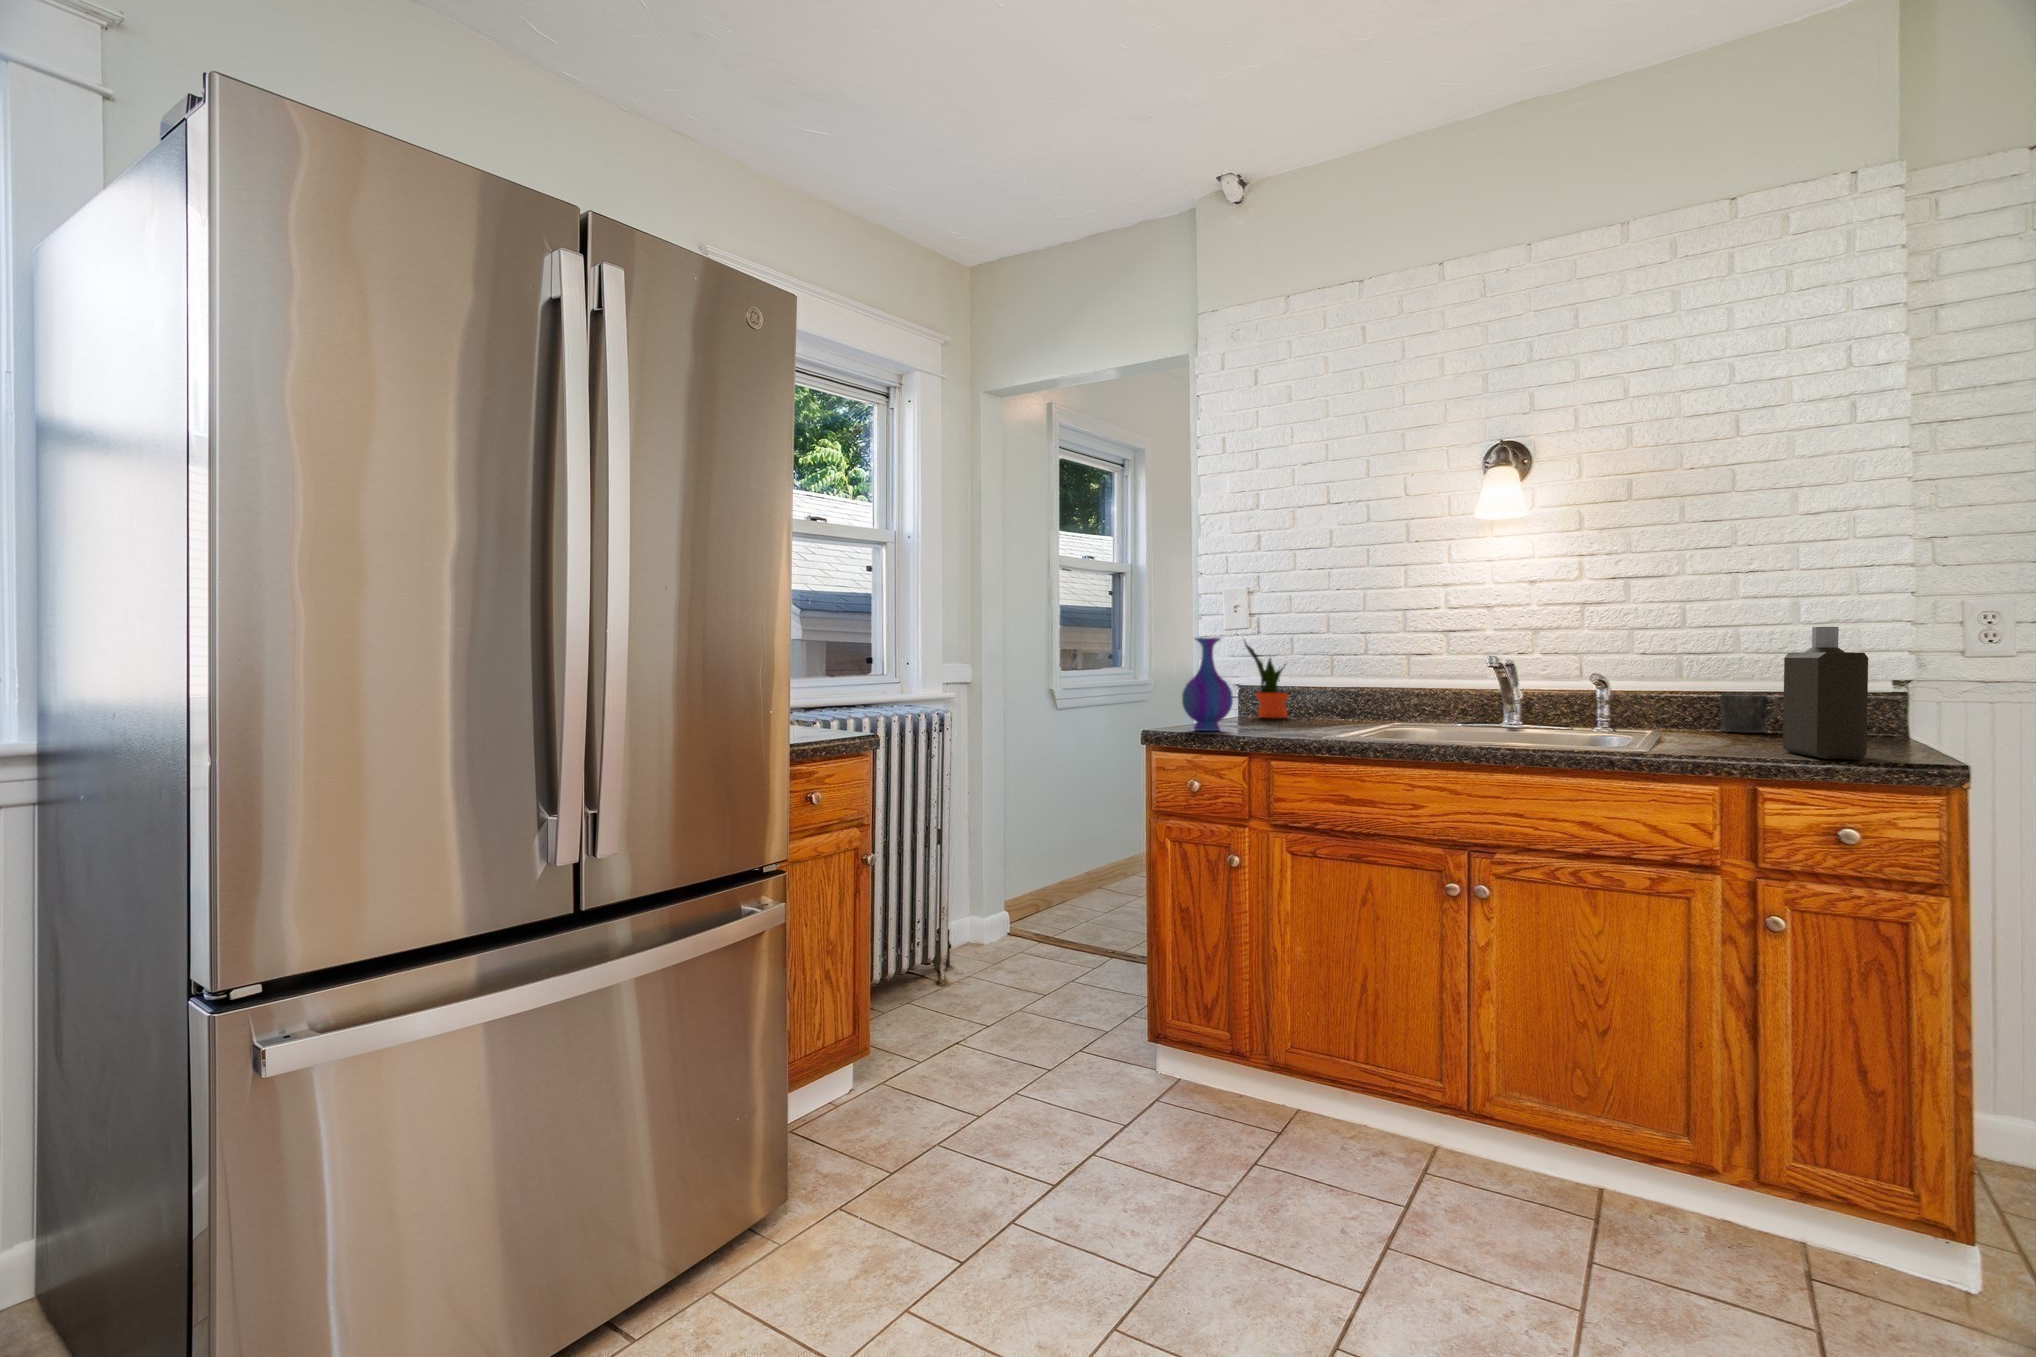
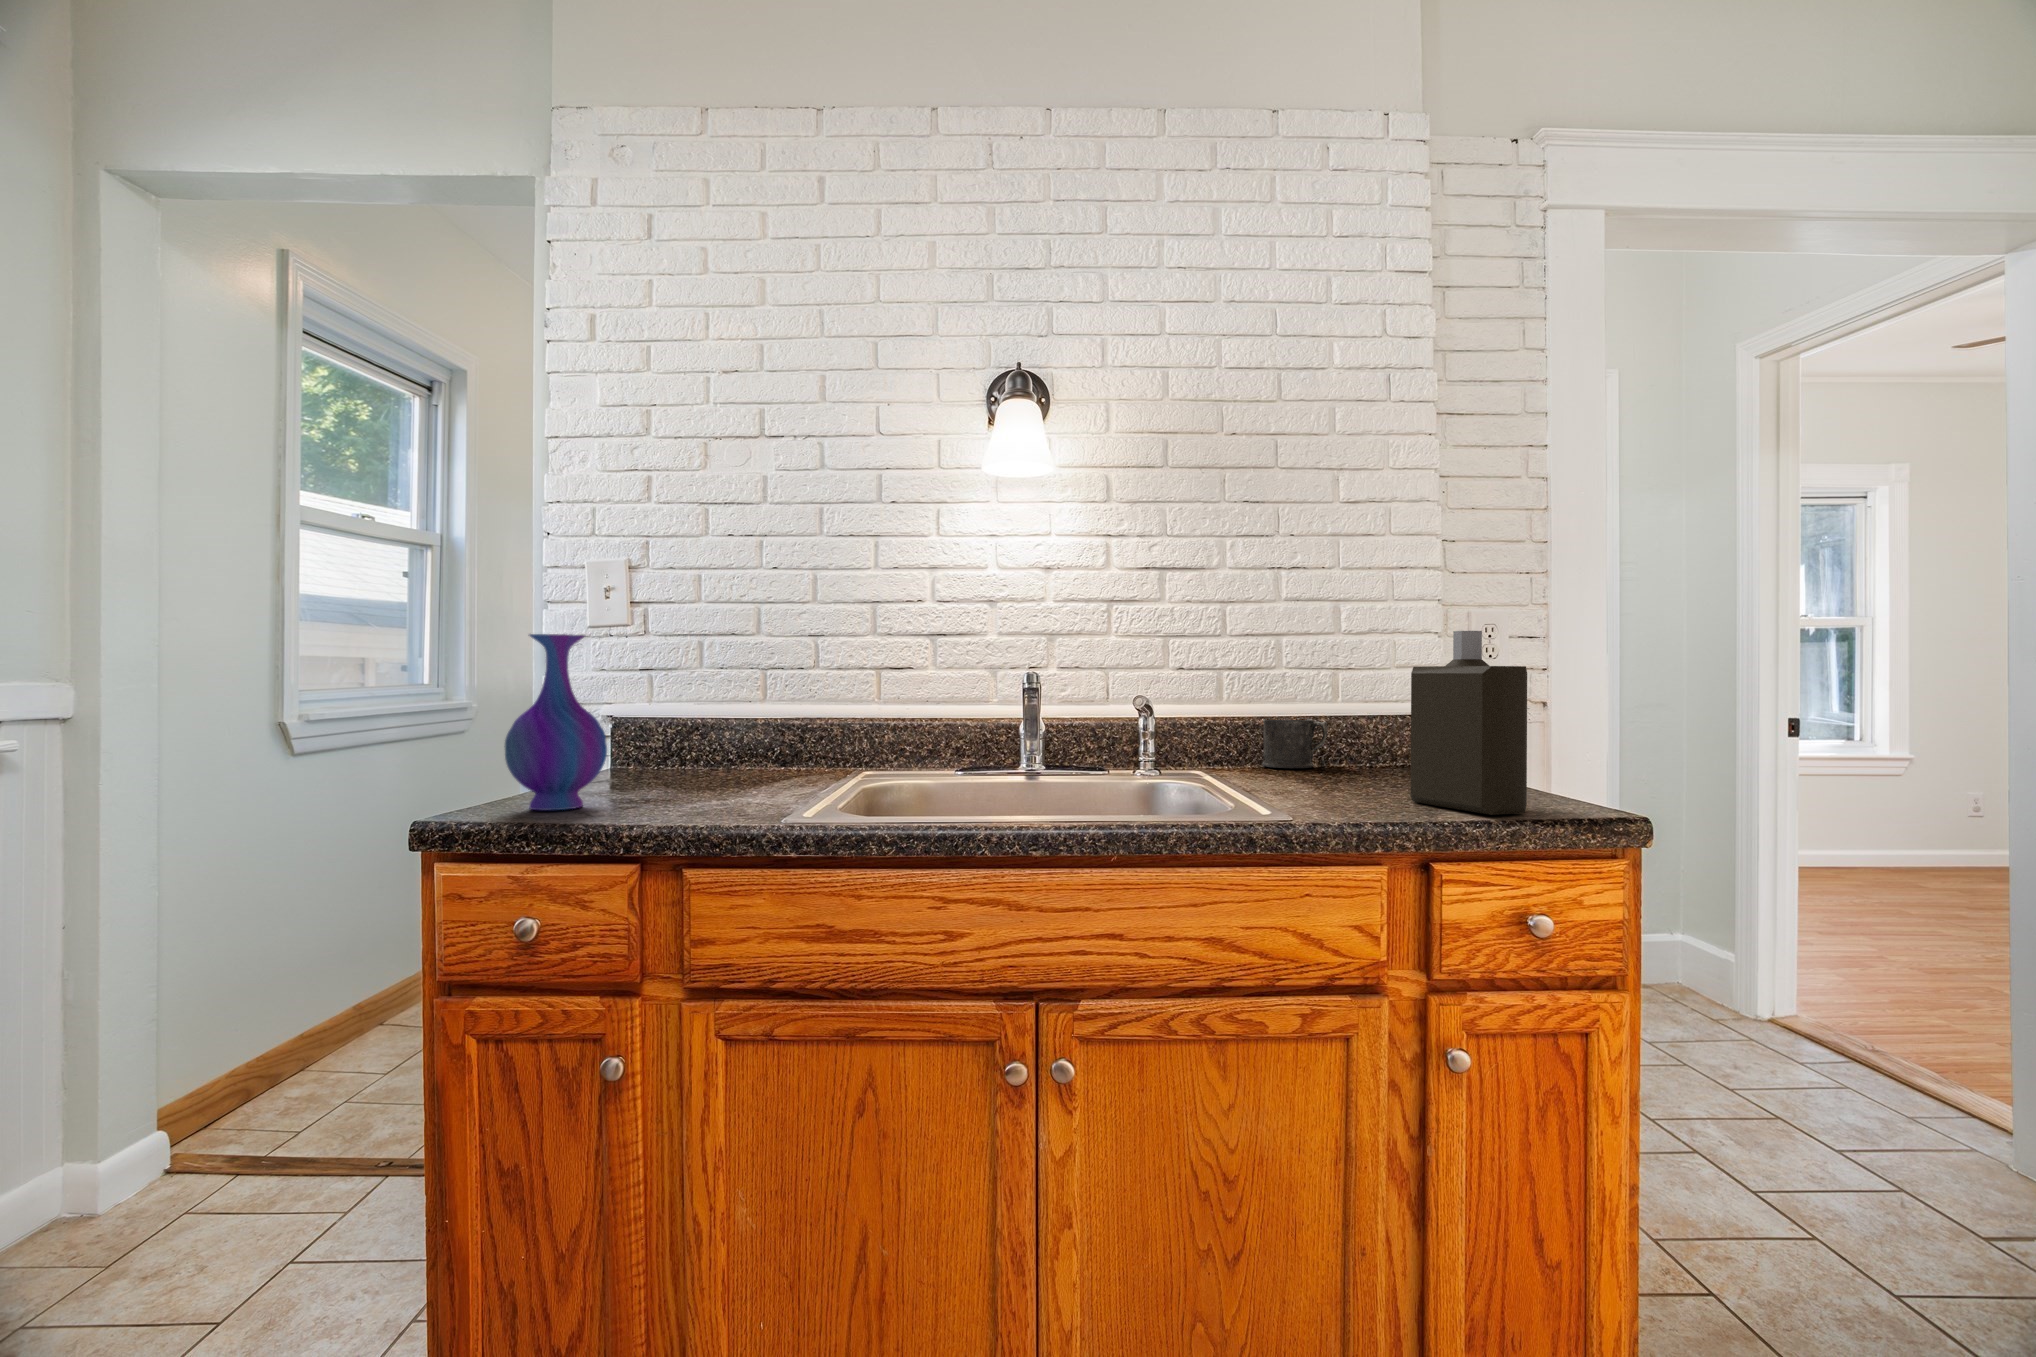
potted plant: present [1245,642,1288,718] -> none [621,638,700,770]

